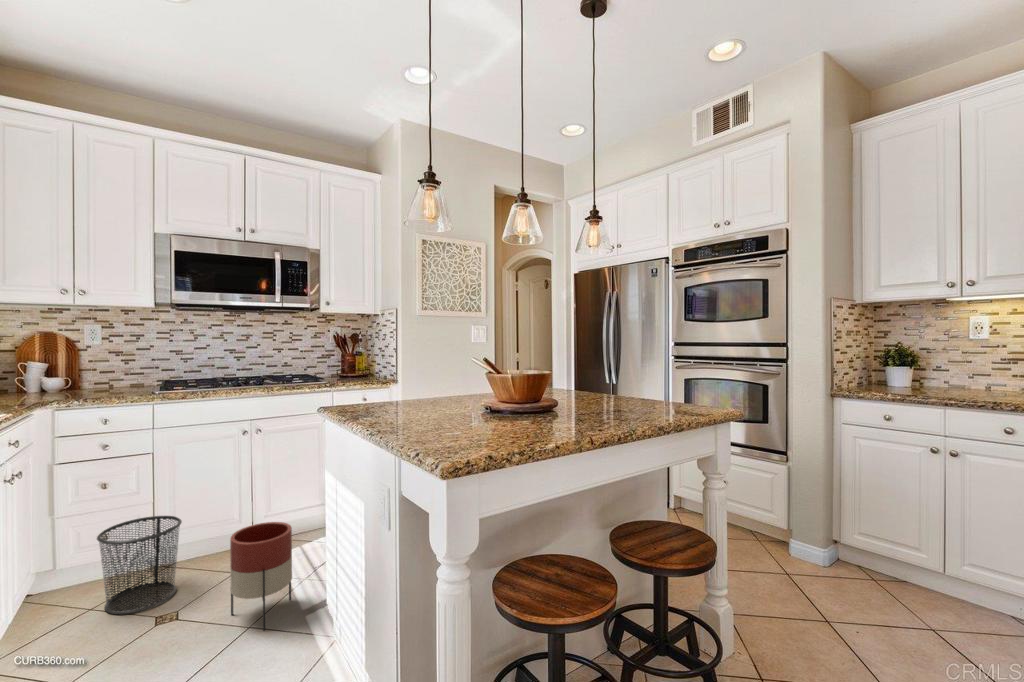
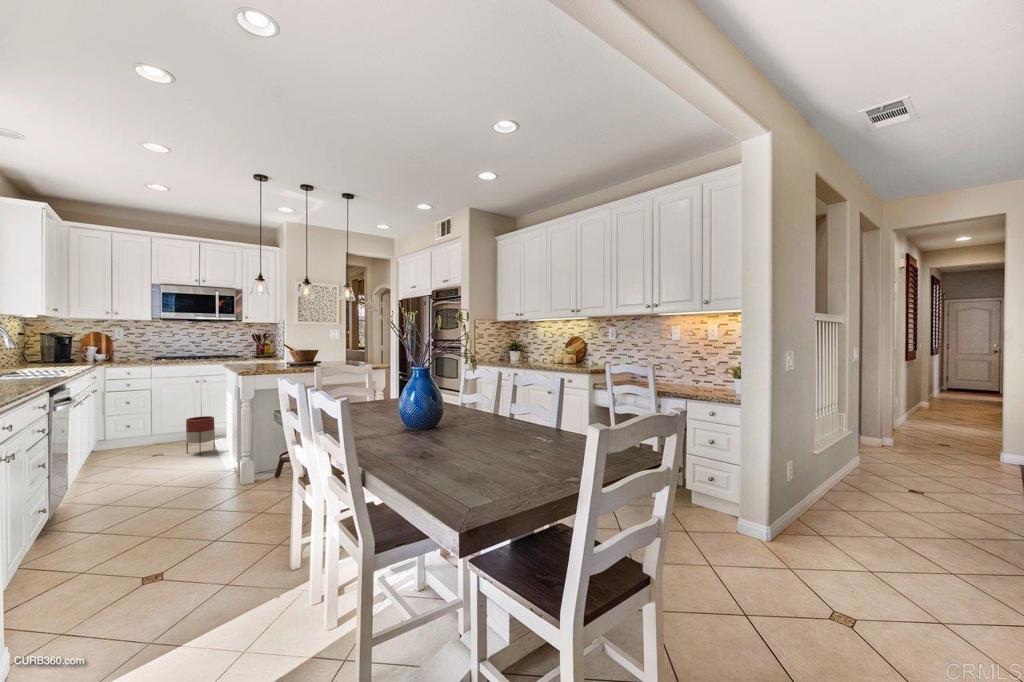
waste bin: present [97,516,182,614] -> none [127,416,165,453]

